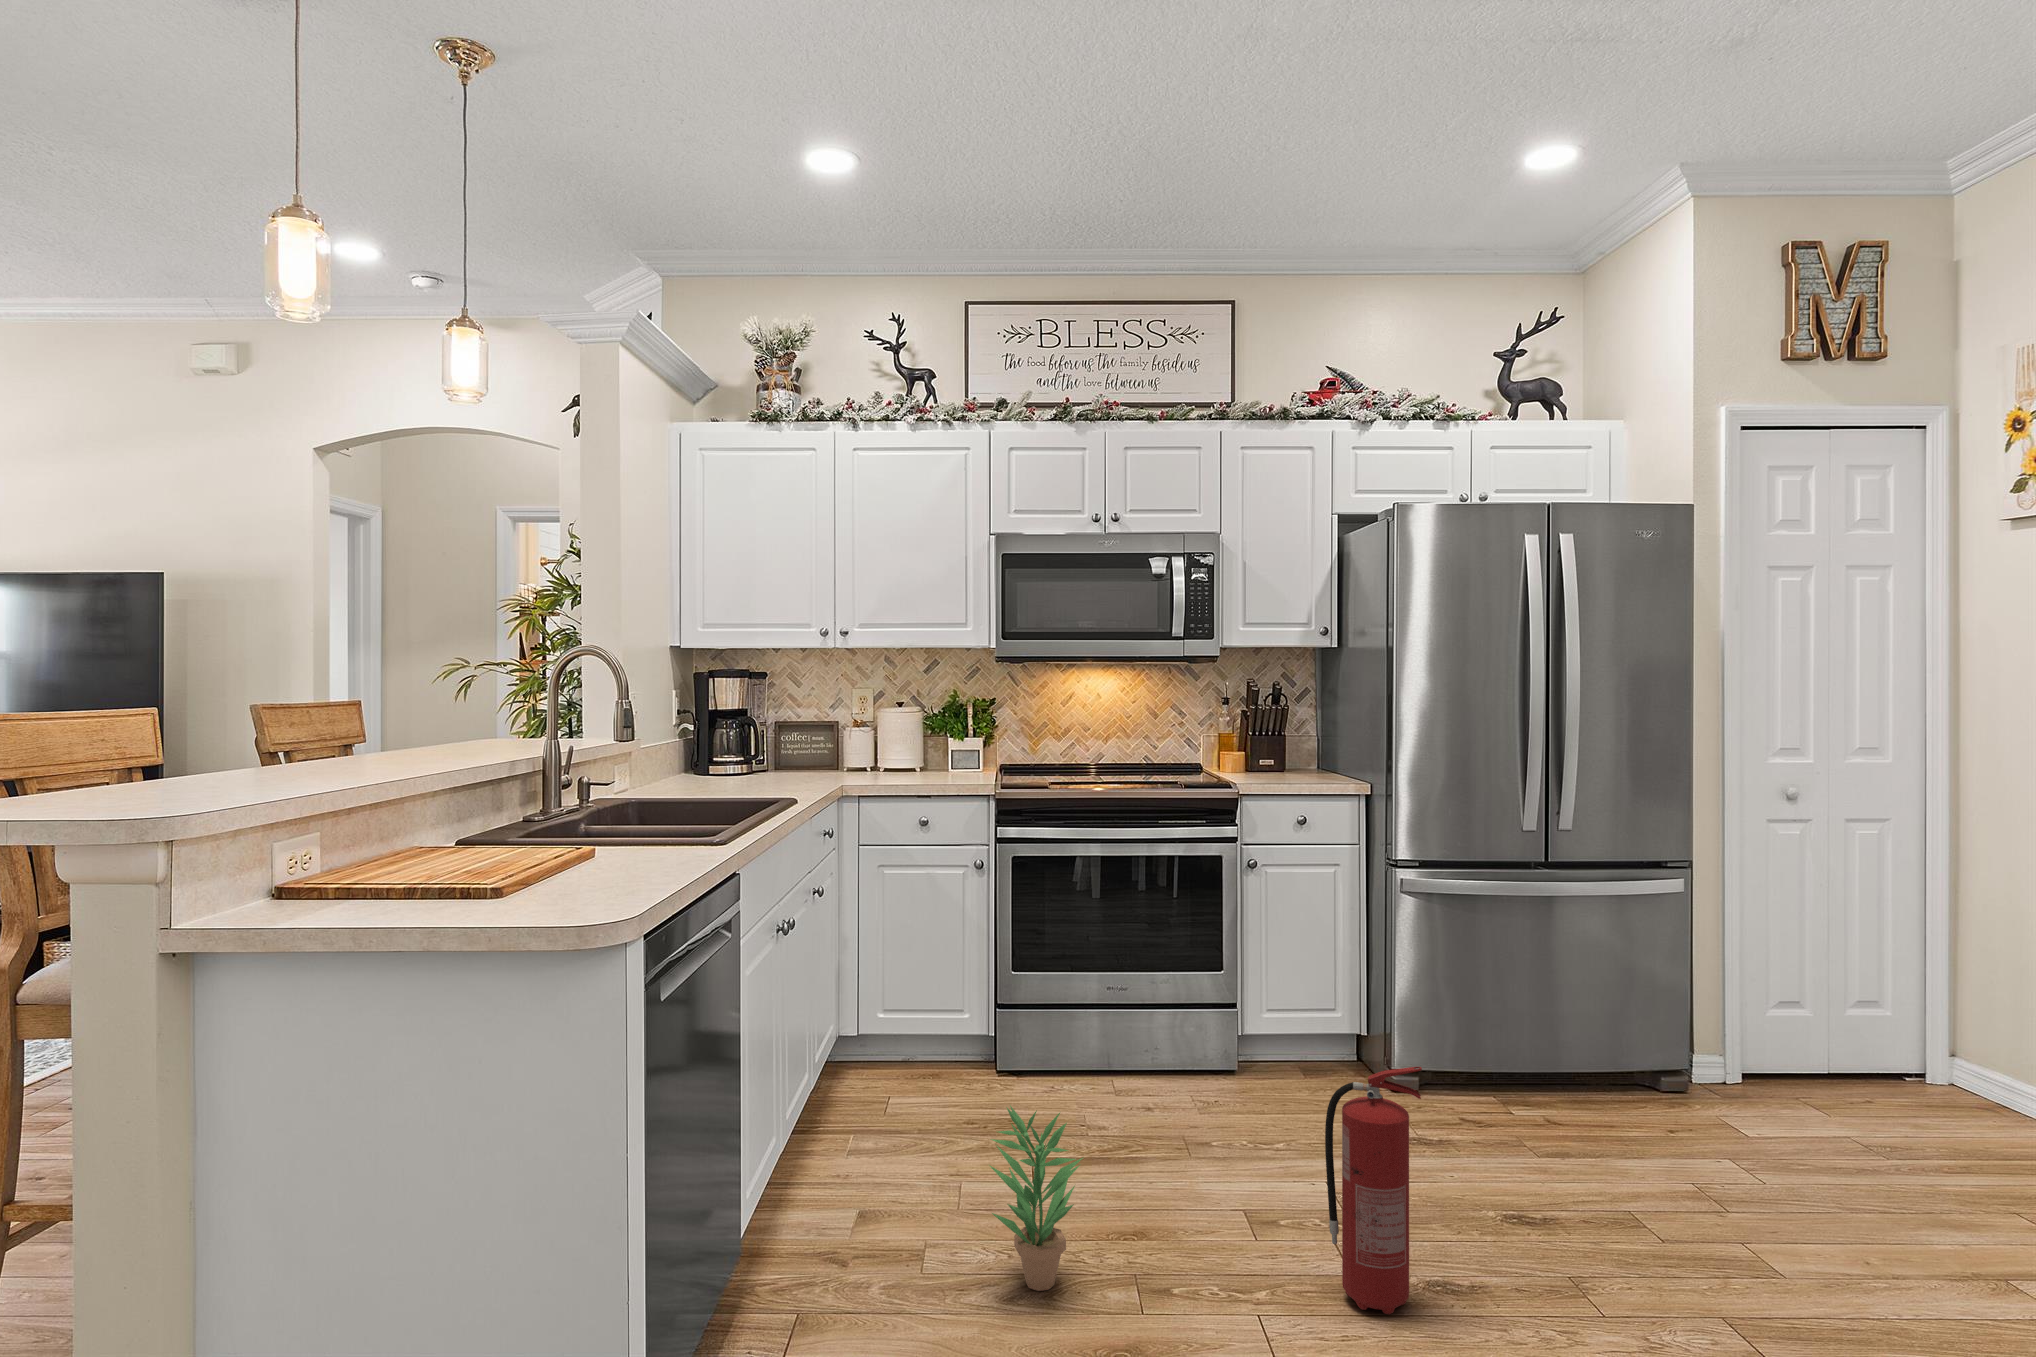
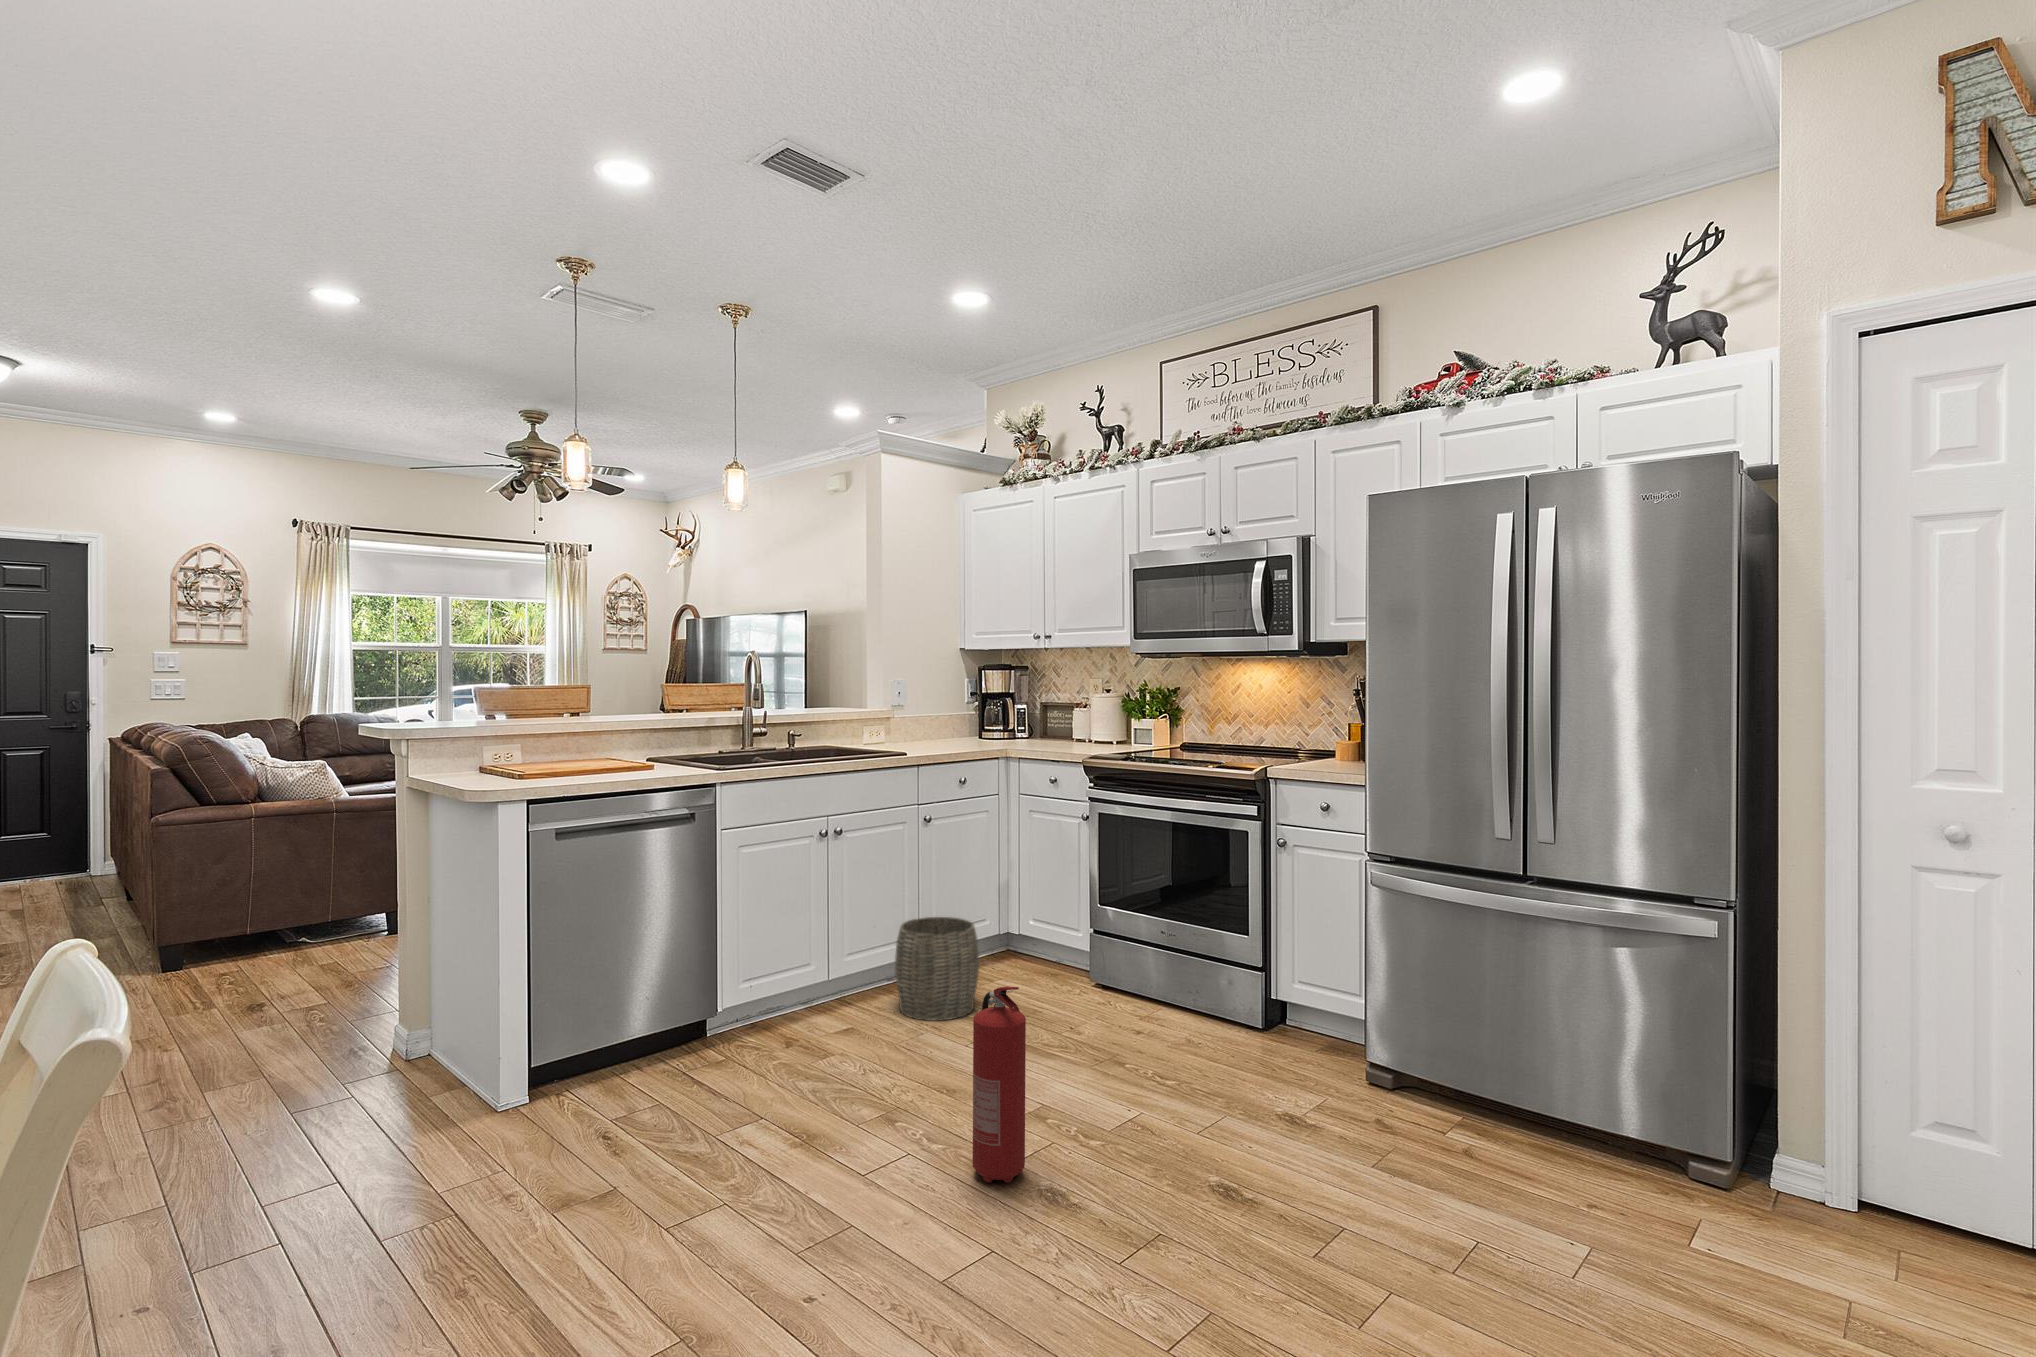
woven basket: none [843,1020,958,1171] -> present [895,917,979,1021]
potted plant: present [990,1106,1083,1291] -> none [812,958,887,1092]

